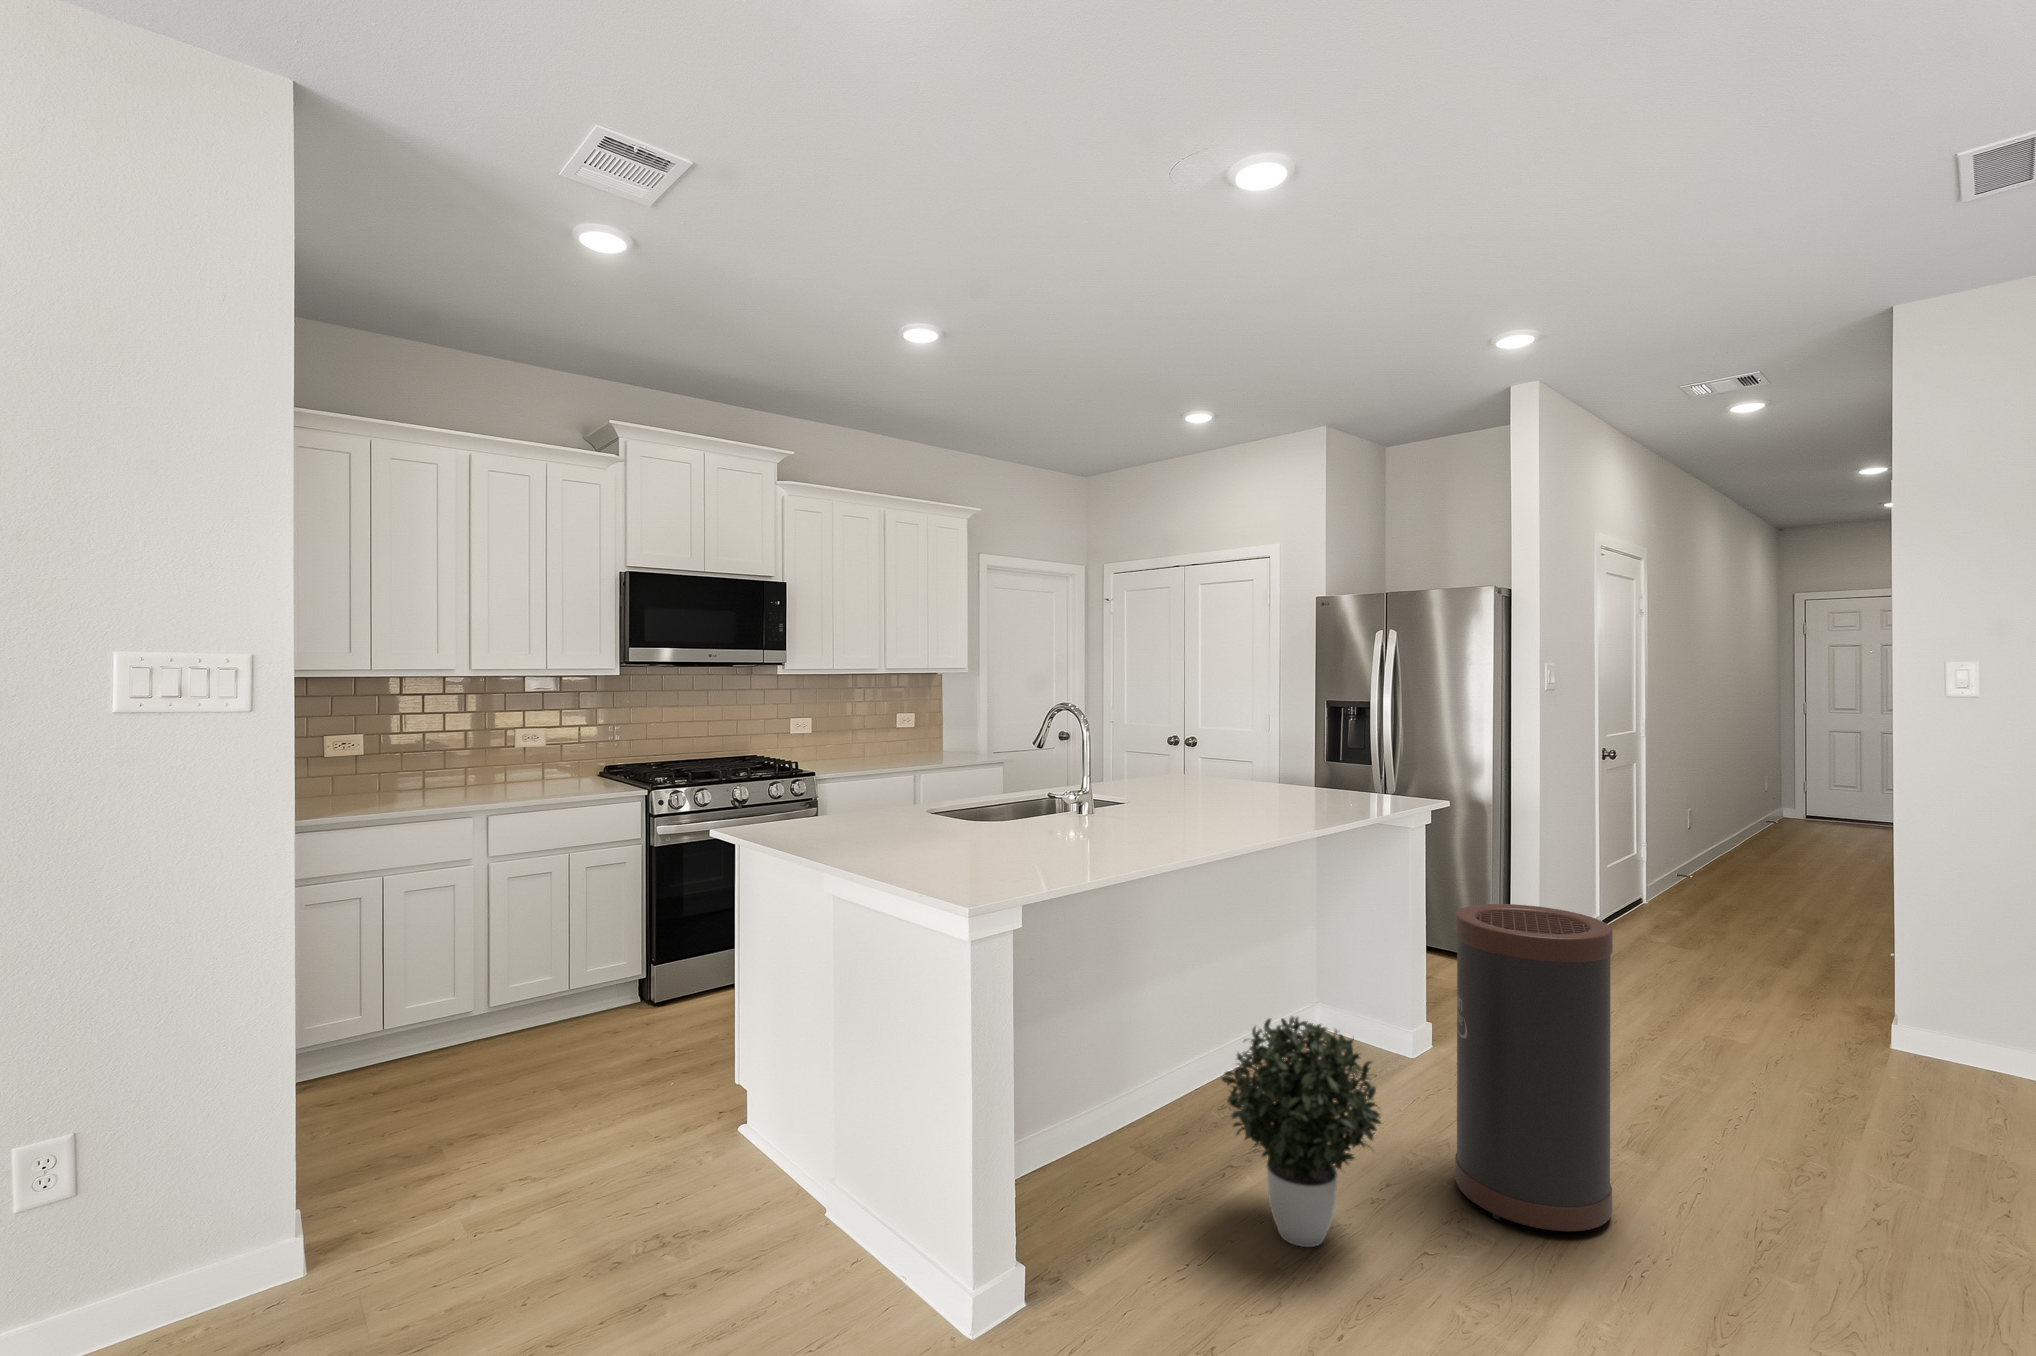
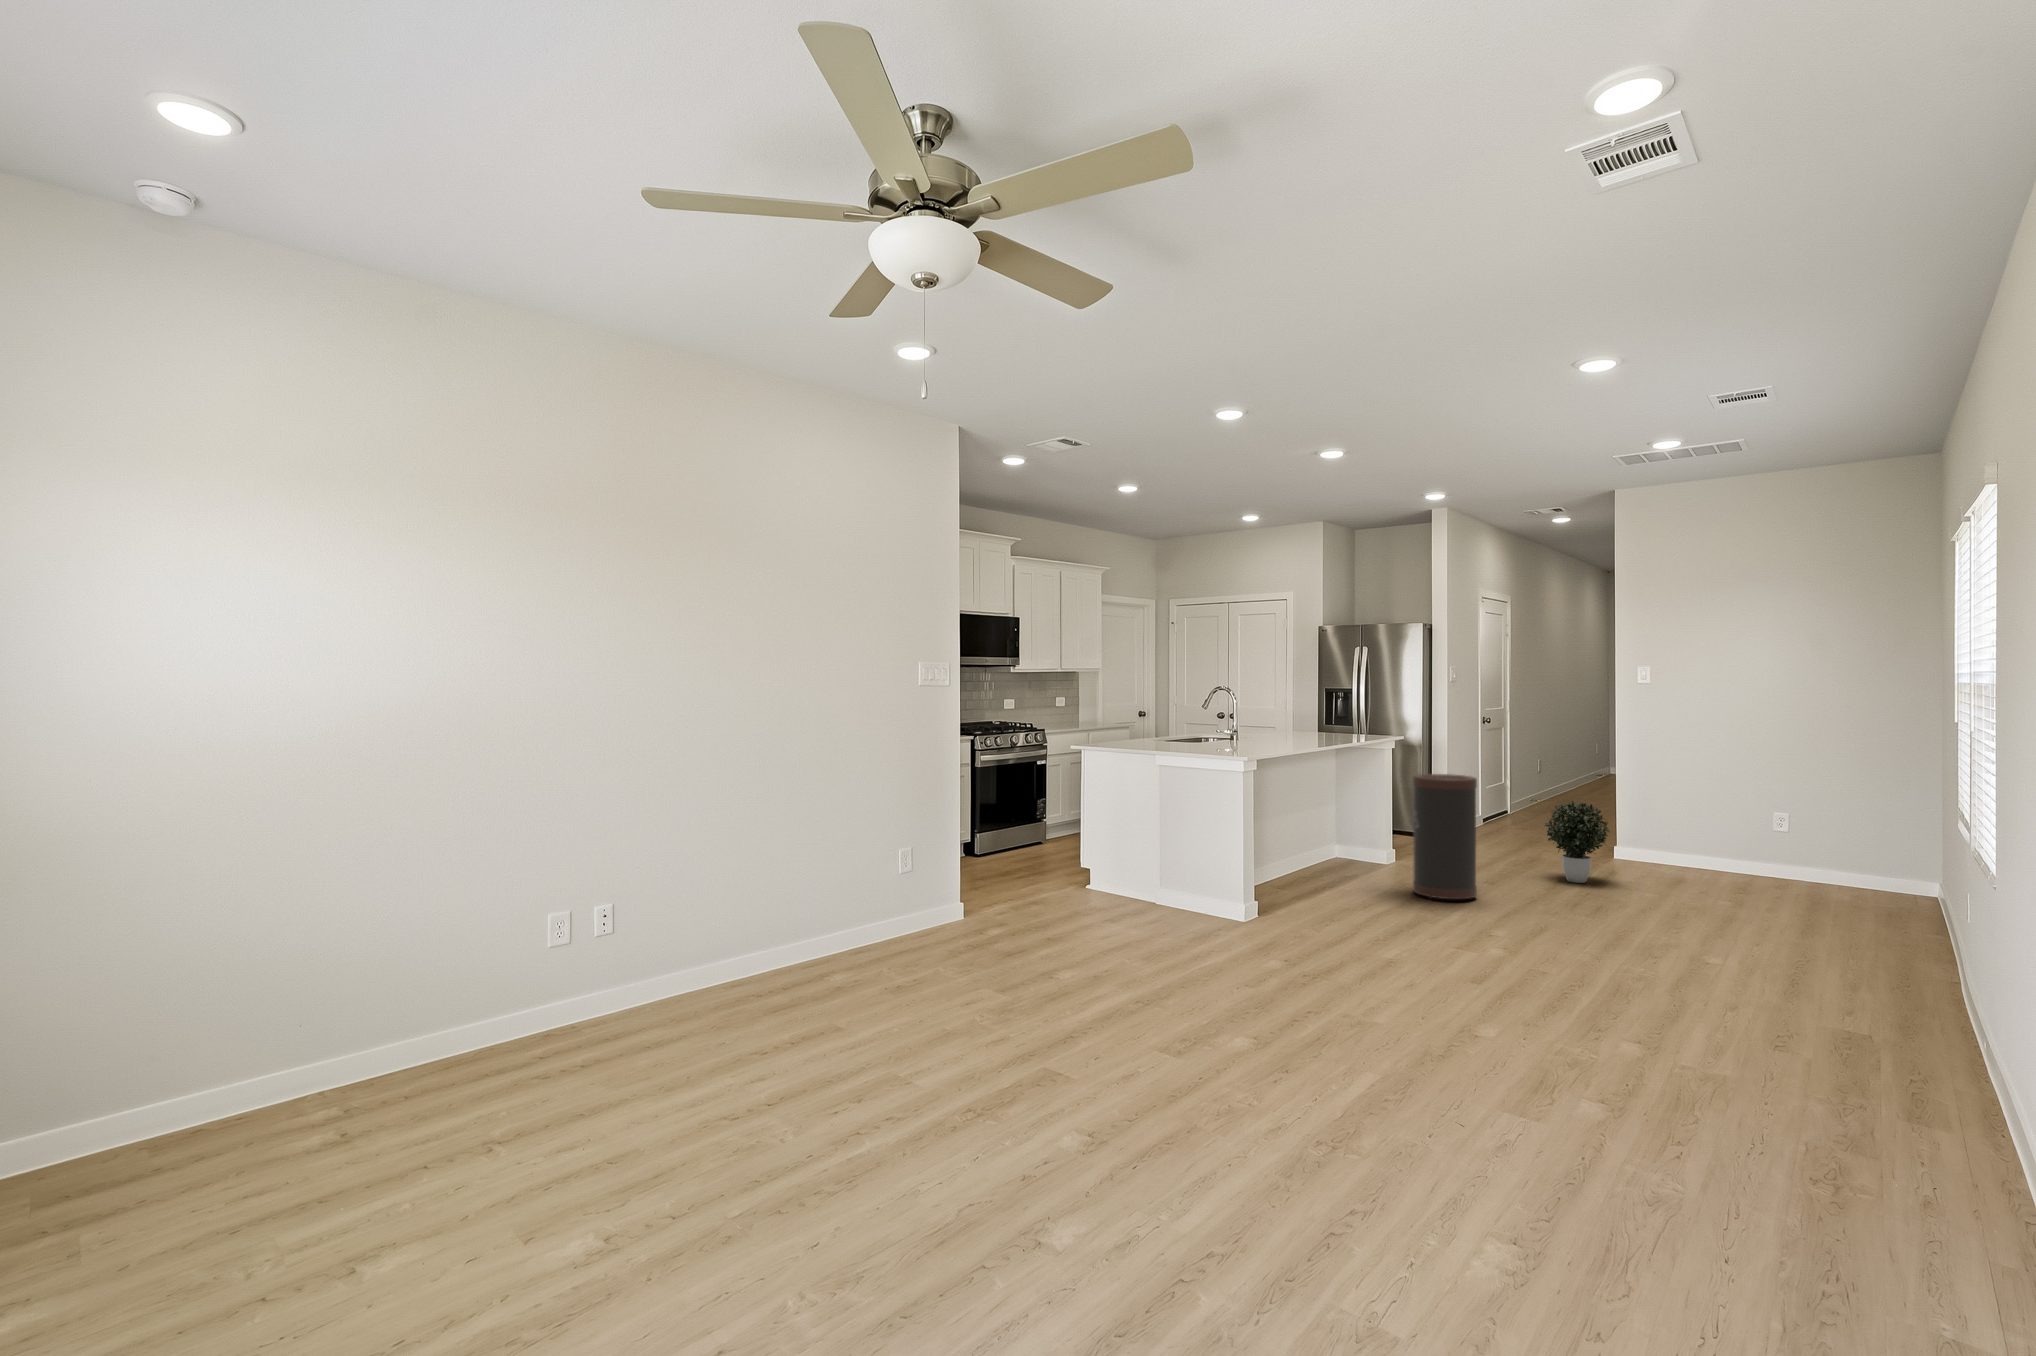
potted plant: present [1222,1016,1381,1247] -> present [1544,801,1610,883]

